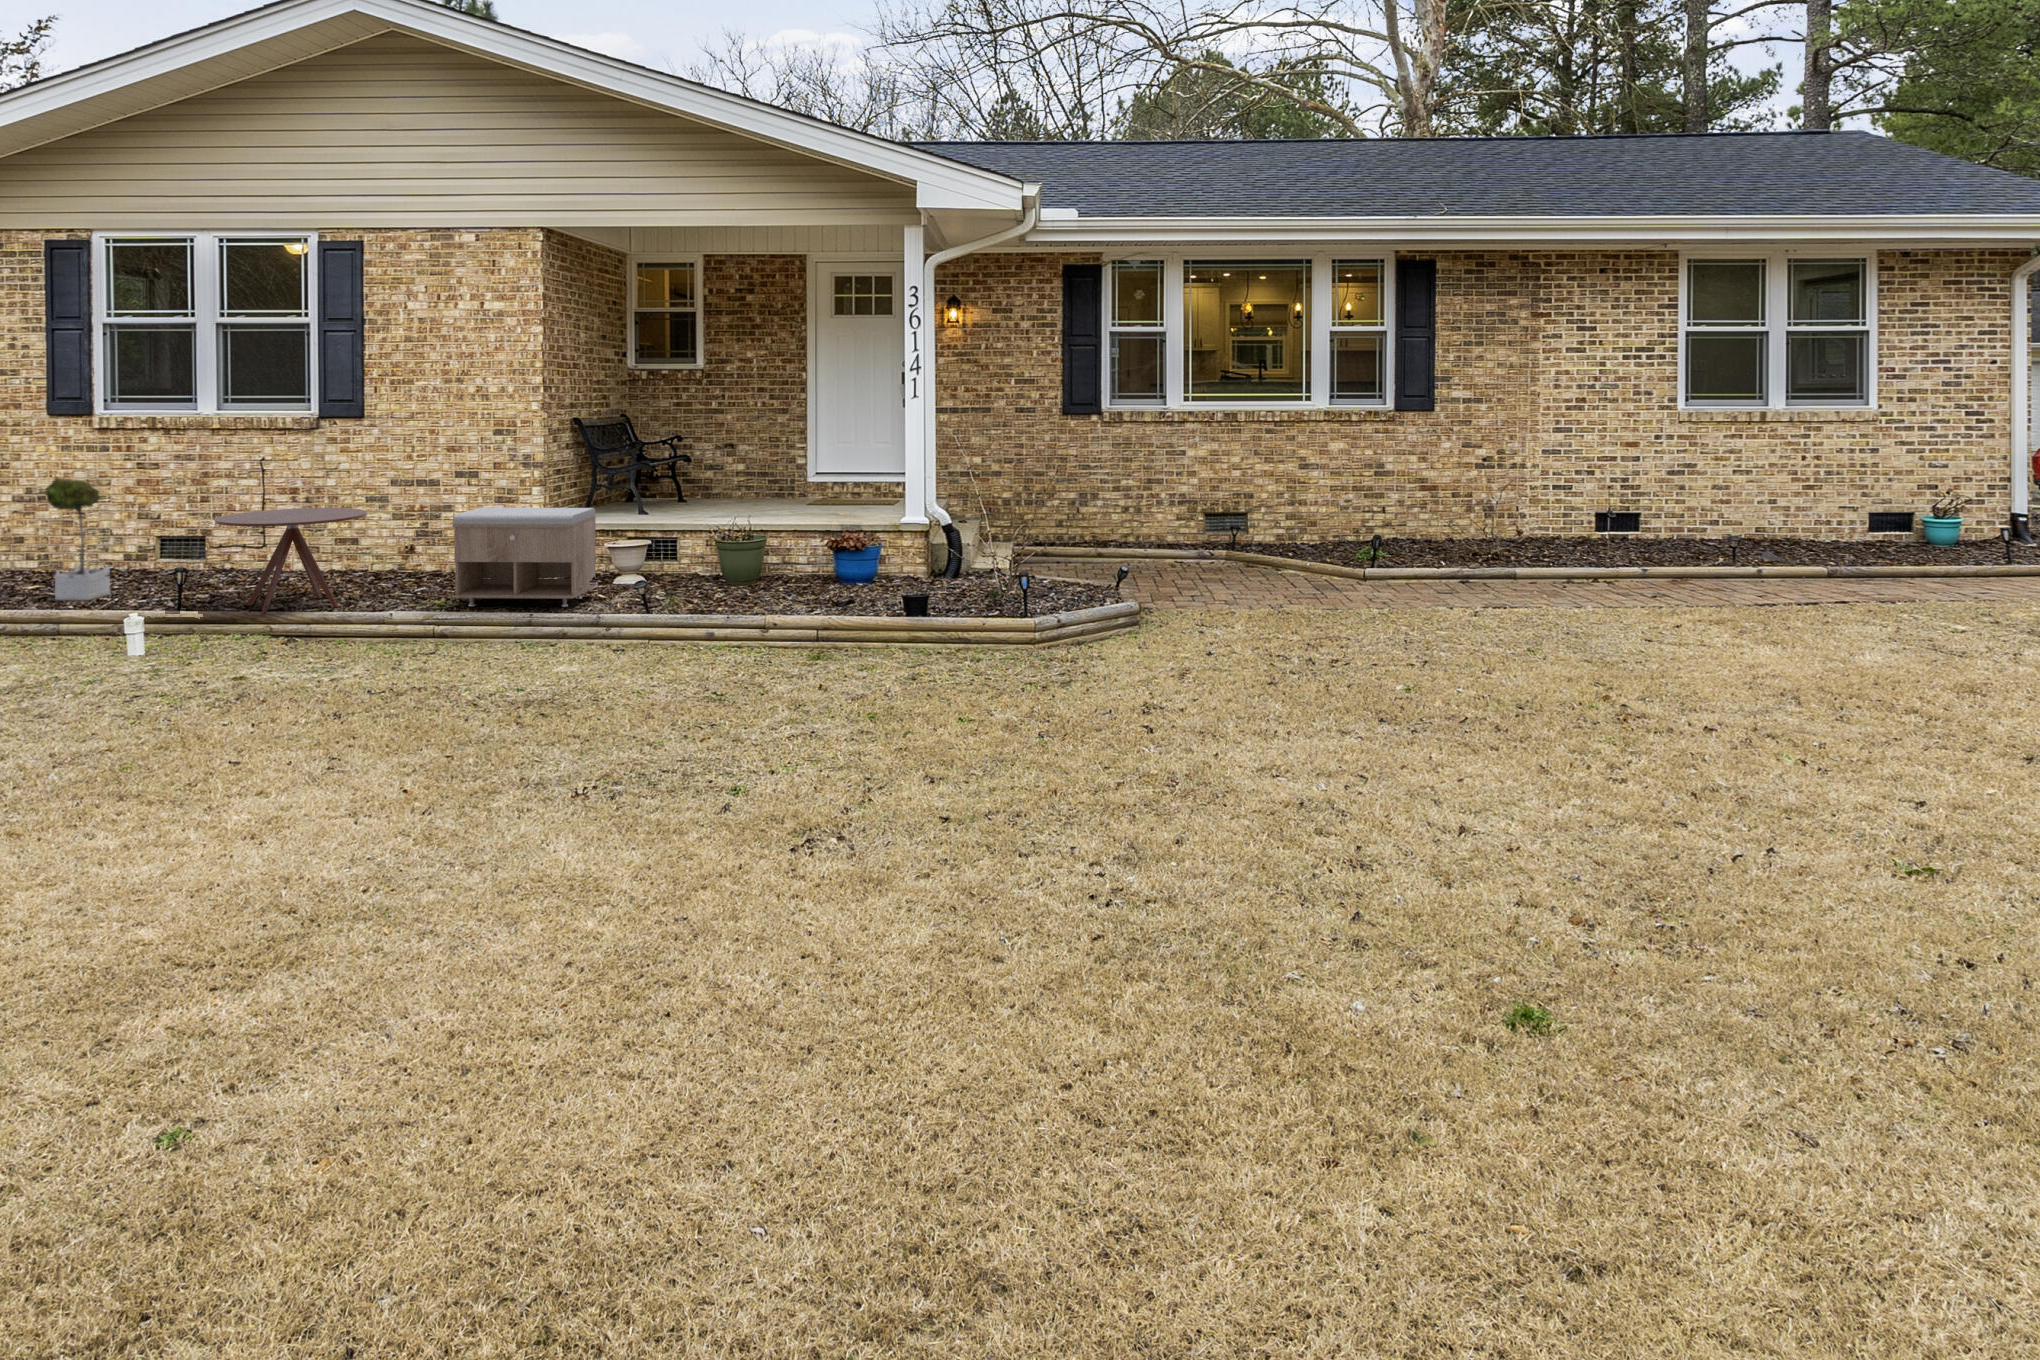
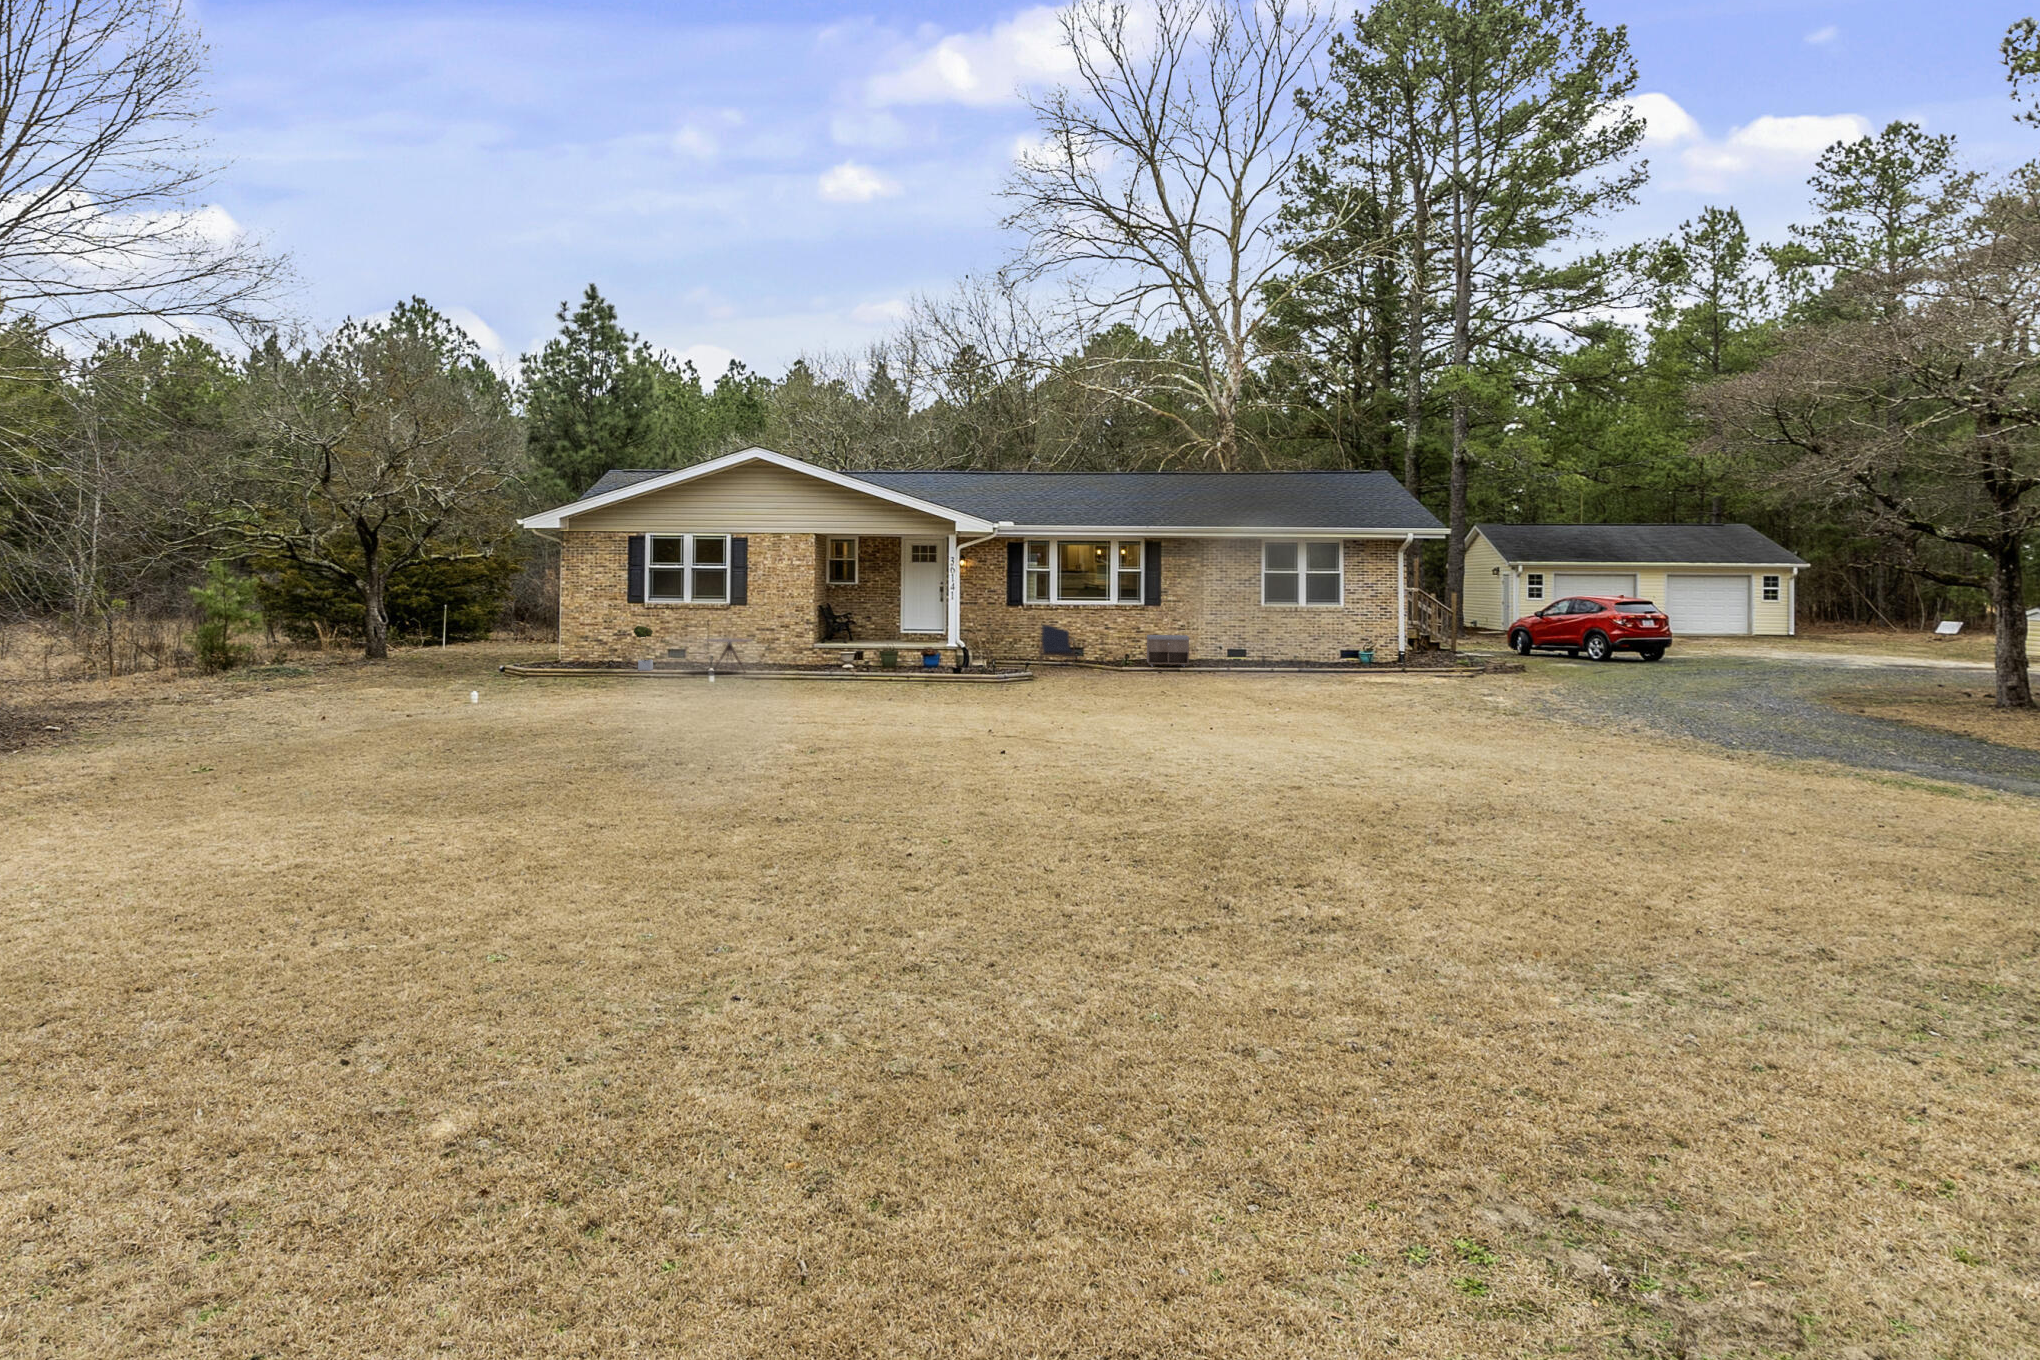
lounge chair: none [1145,459,1233,563] -> present [1039,625,1075,664]
storage bench: present [453,508,596,607] -> present [1147,635,1189,667]

